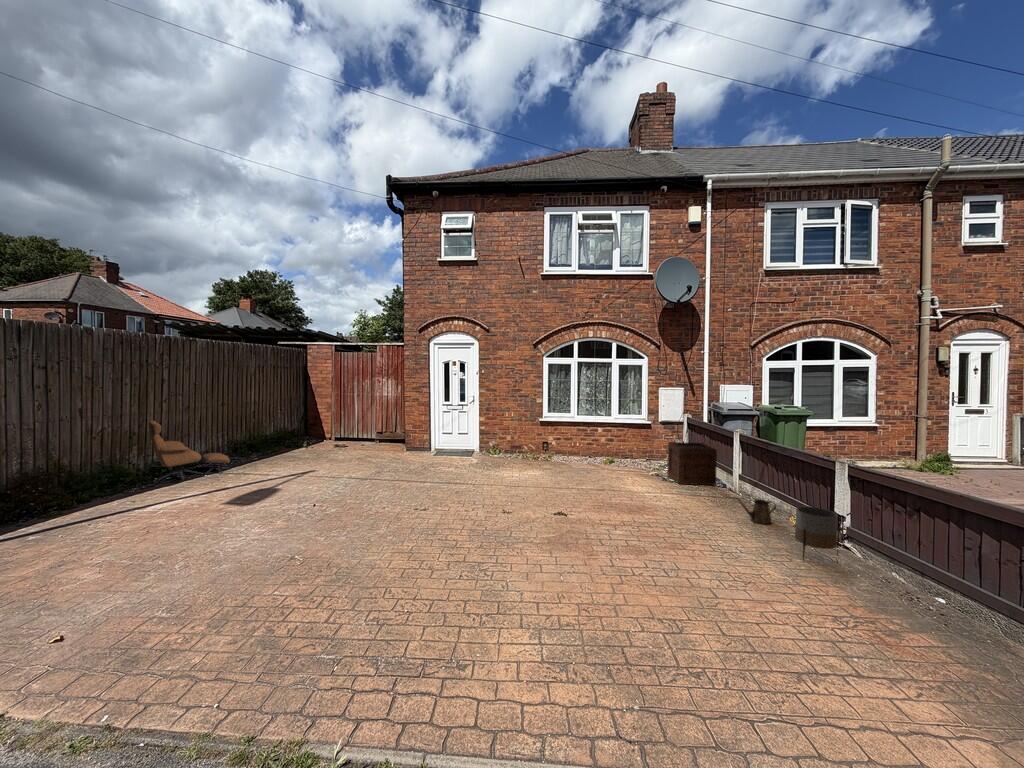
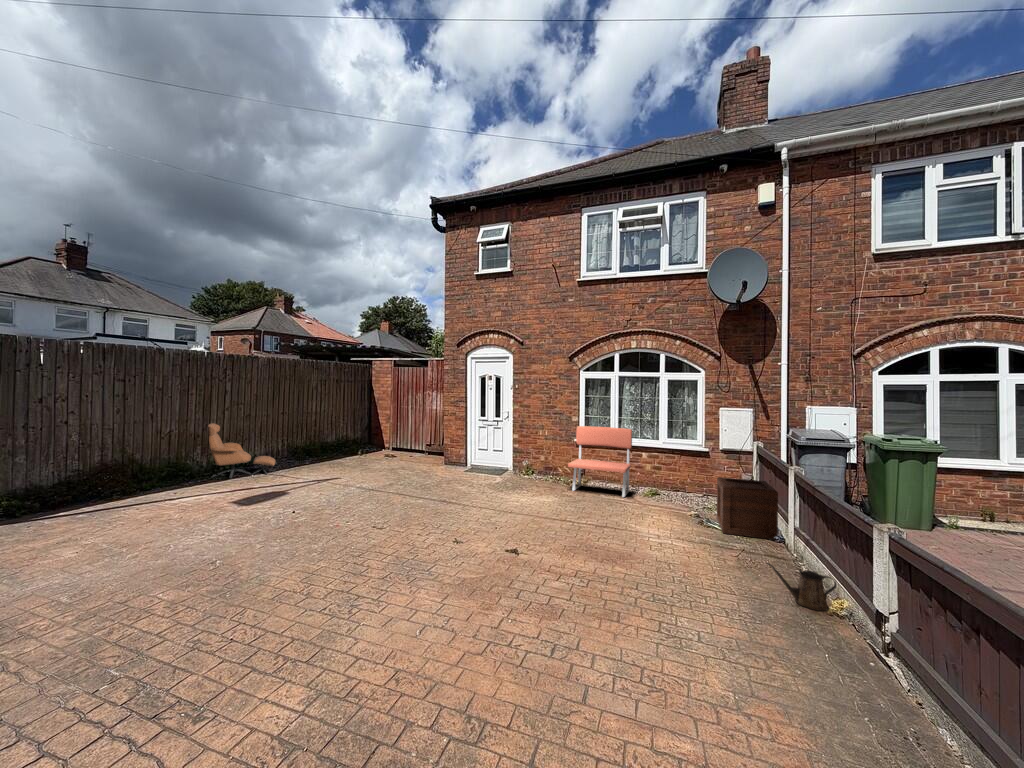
bench: none [541,406,592,465] -> present [568,426,632,497]
planter: present [795,506,839,563] -> none [831,594,909,706]

